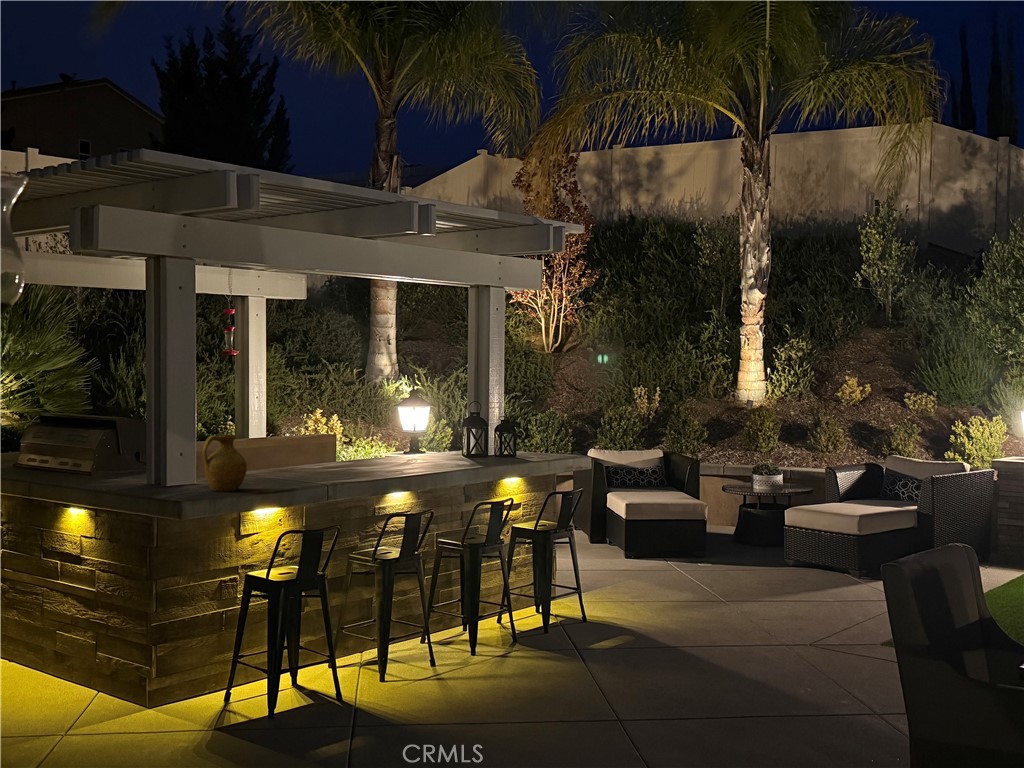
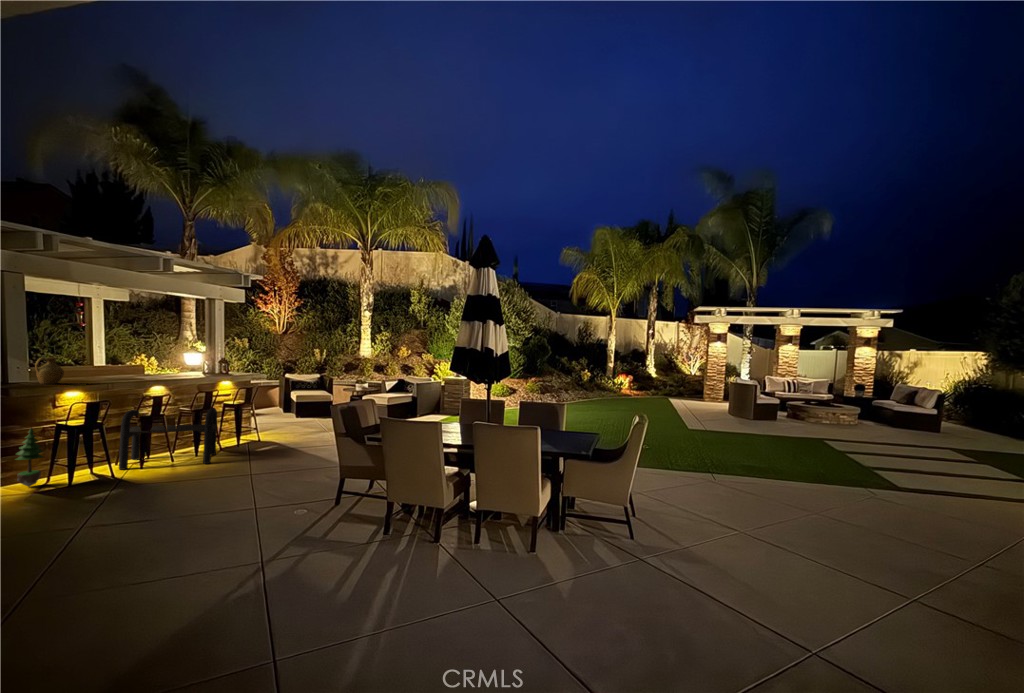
bench: none [341,545,513,680] -> present [119,408,217,470]
potted tree: none [182,584,228,708] -> present [16,428,43,487]

